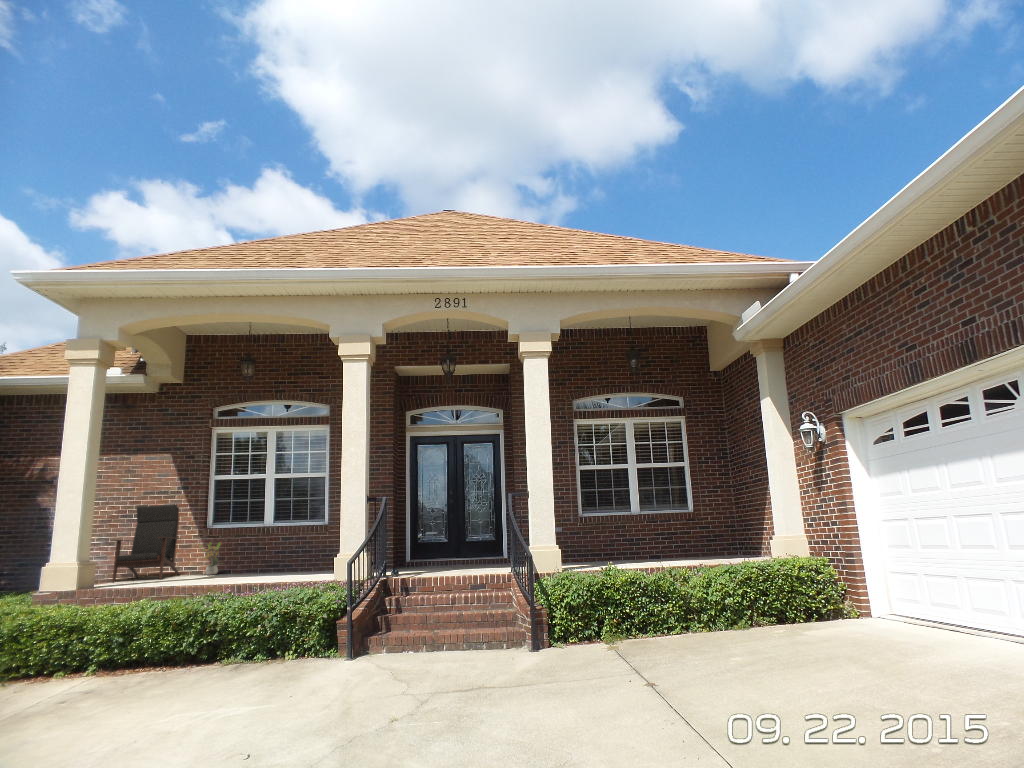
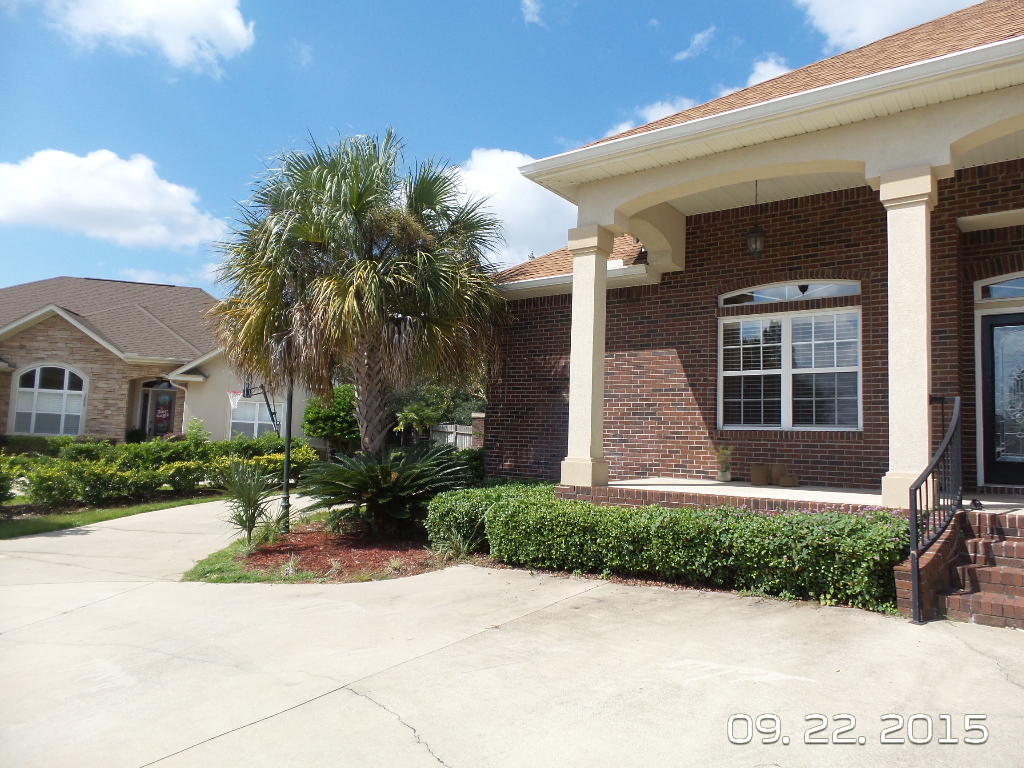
lounge chair: present [111,504,180,582] -> none [623,403,692,481]
woven basket: none [236,554,276,575] -> present [750,463,798,486]

